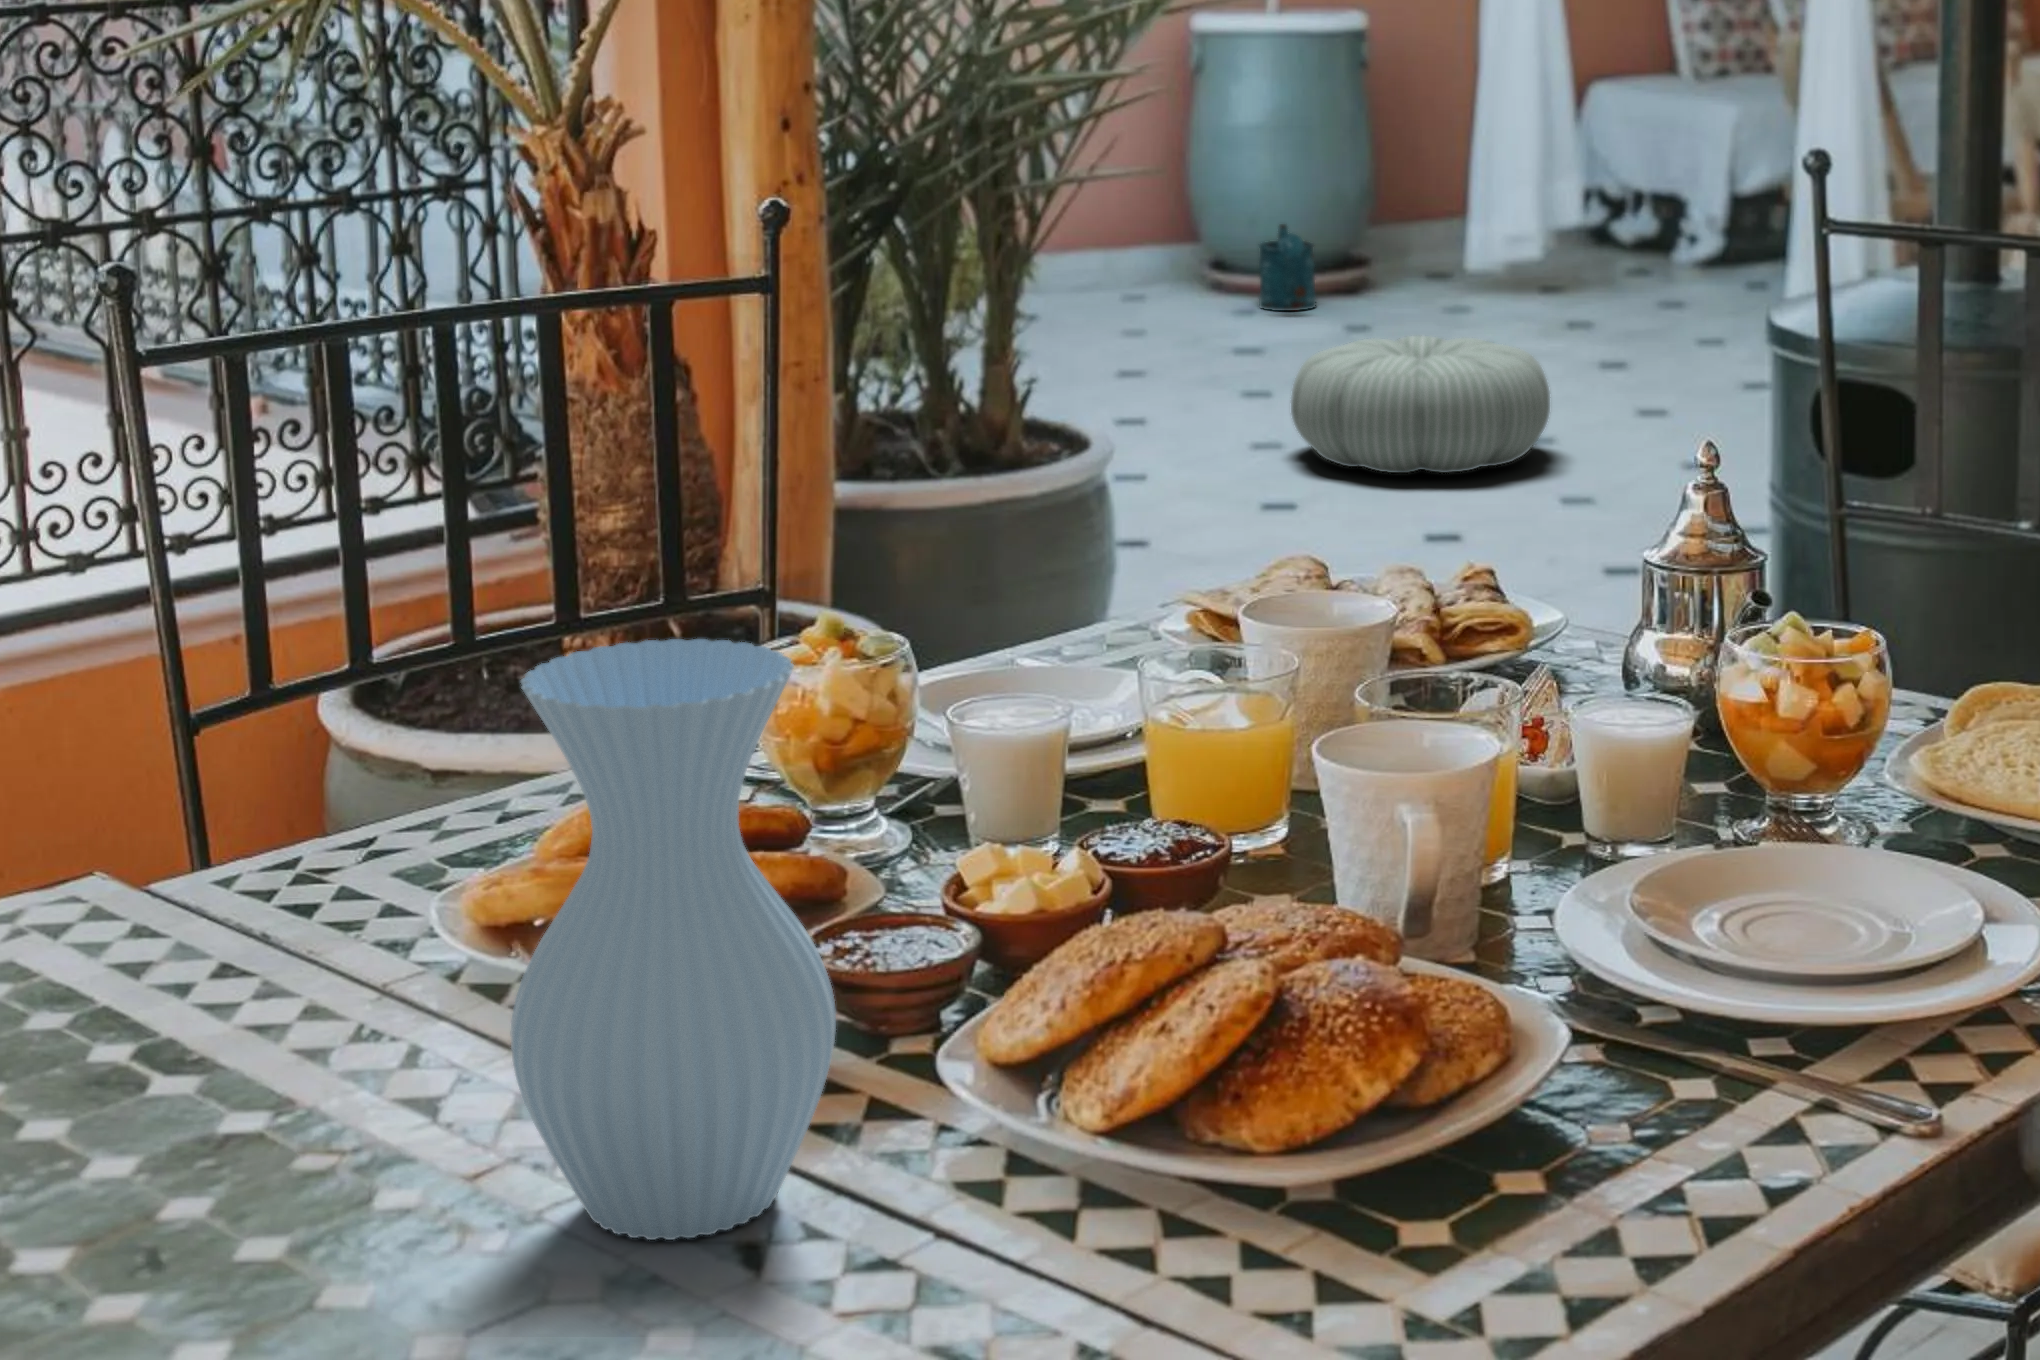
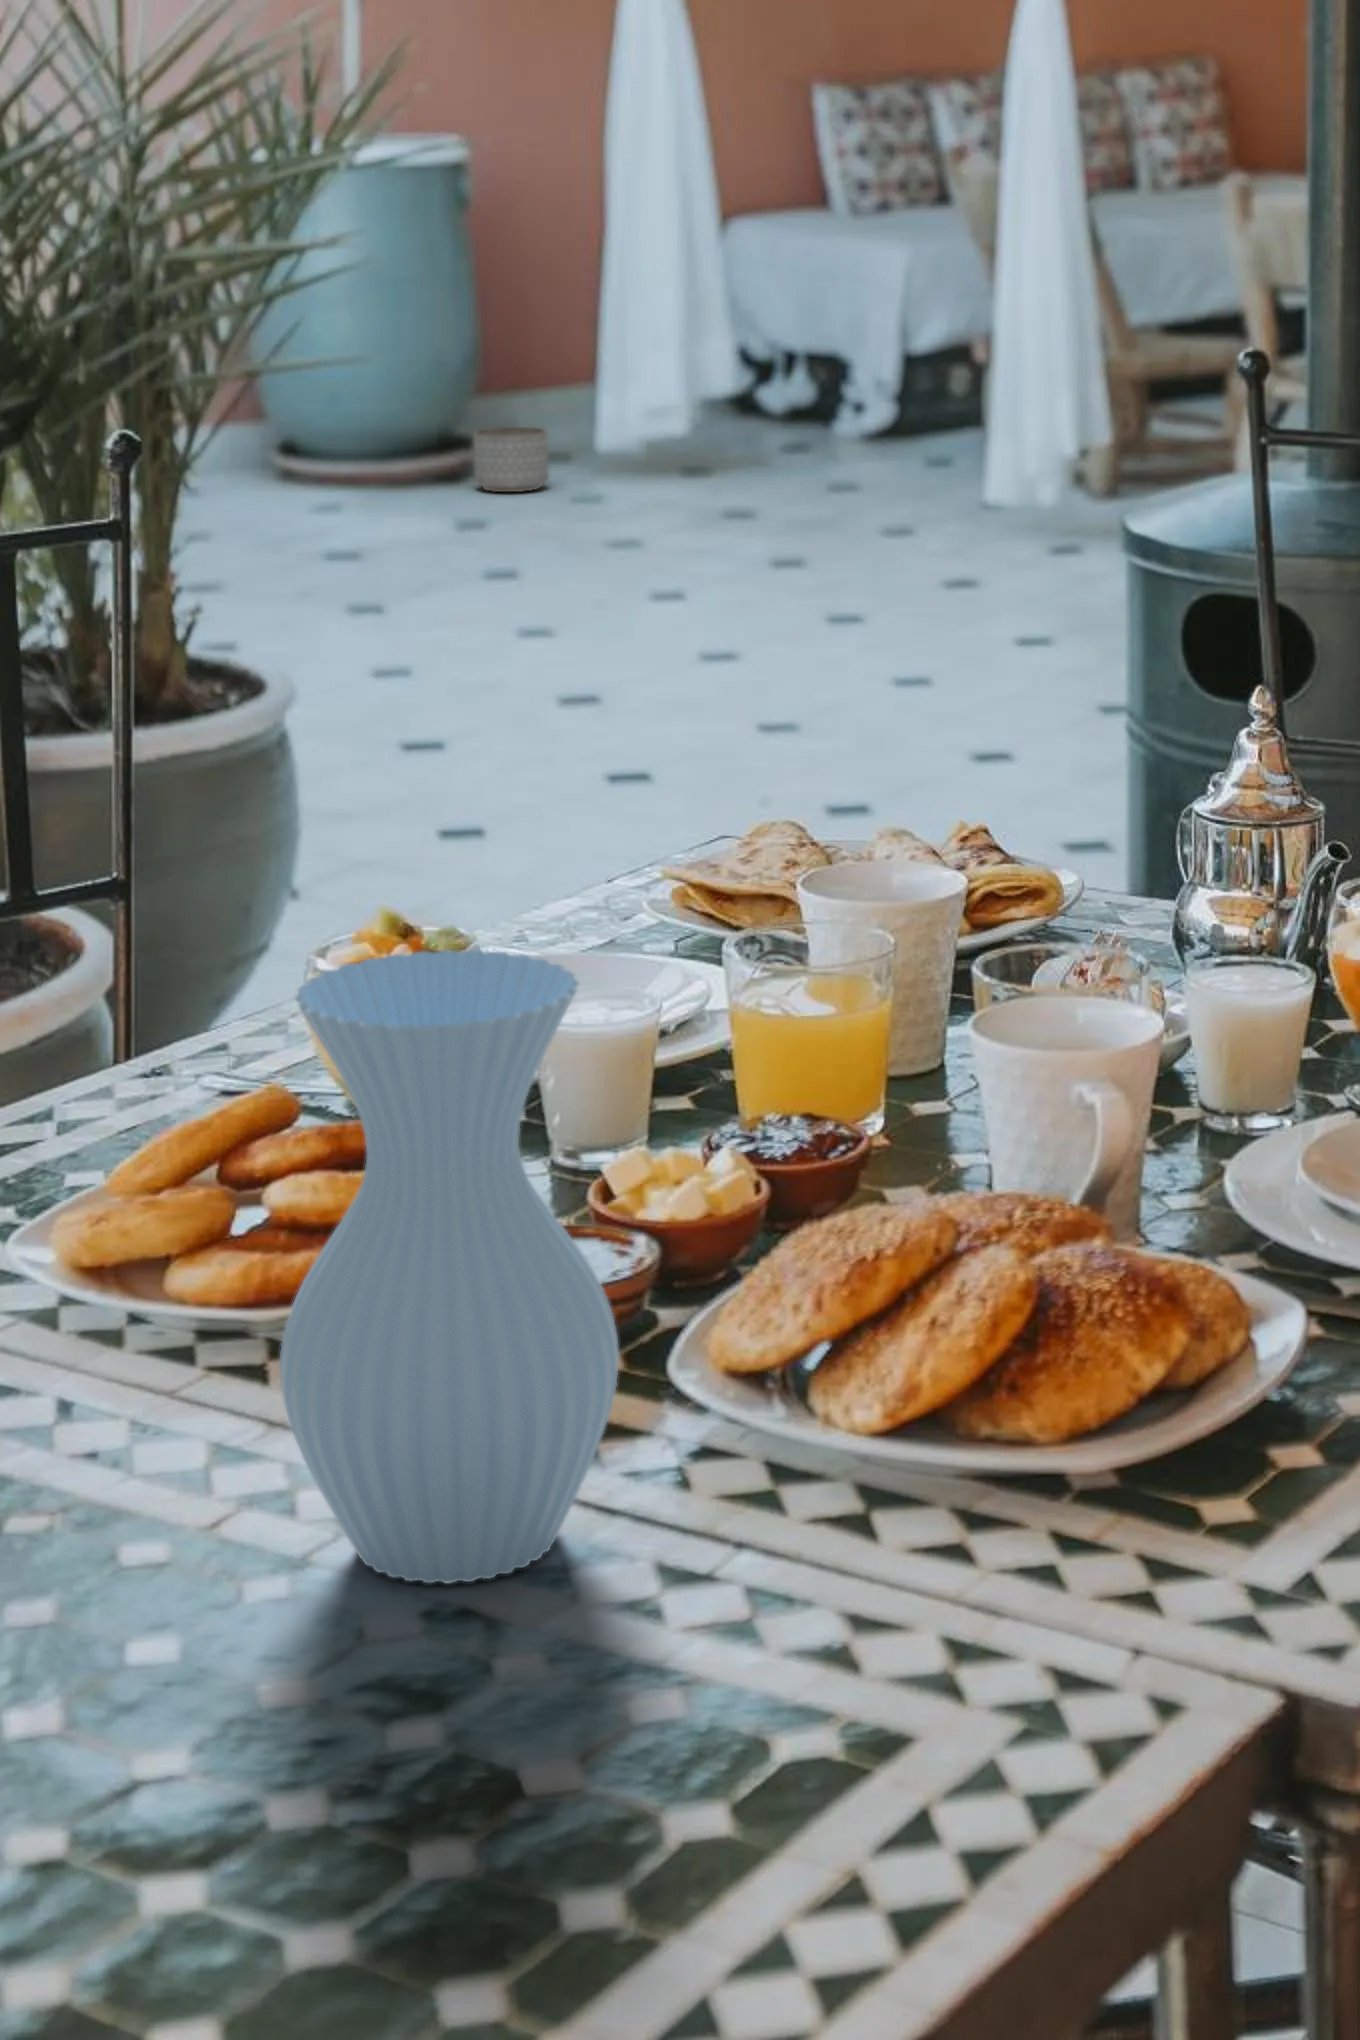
watering can: present [1259,224,1316,311] -> none [344,403,418,510]
planter: none [1365,246,1425,299] -> present [474,427,549,492]
pouf: present [1291,336,1550,473] -> none [434,541,746,708]

